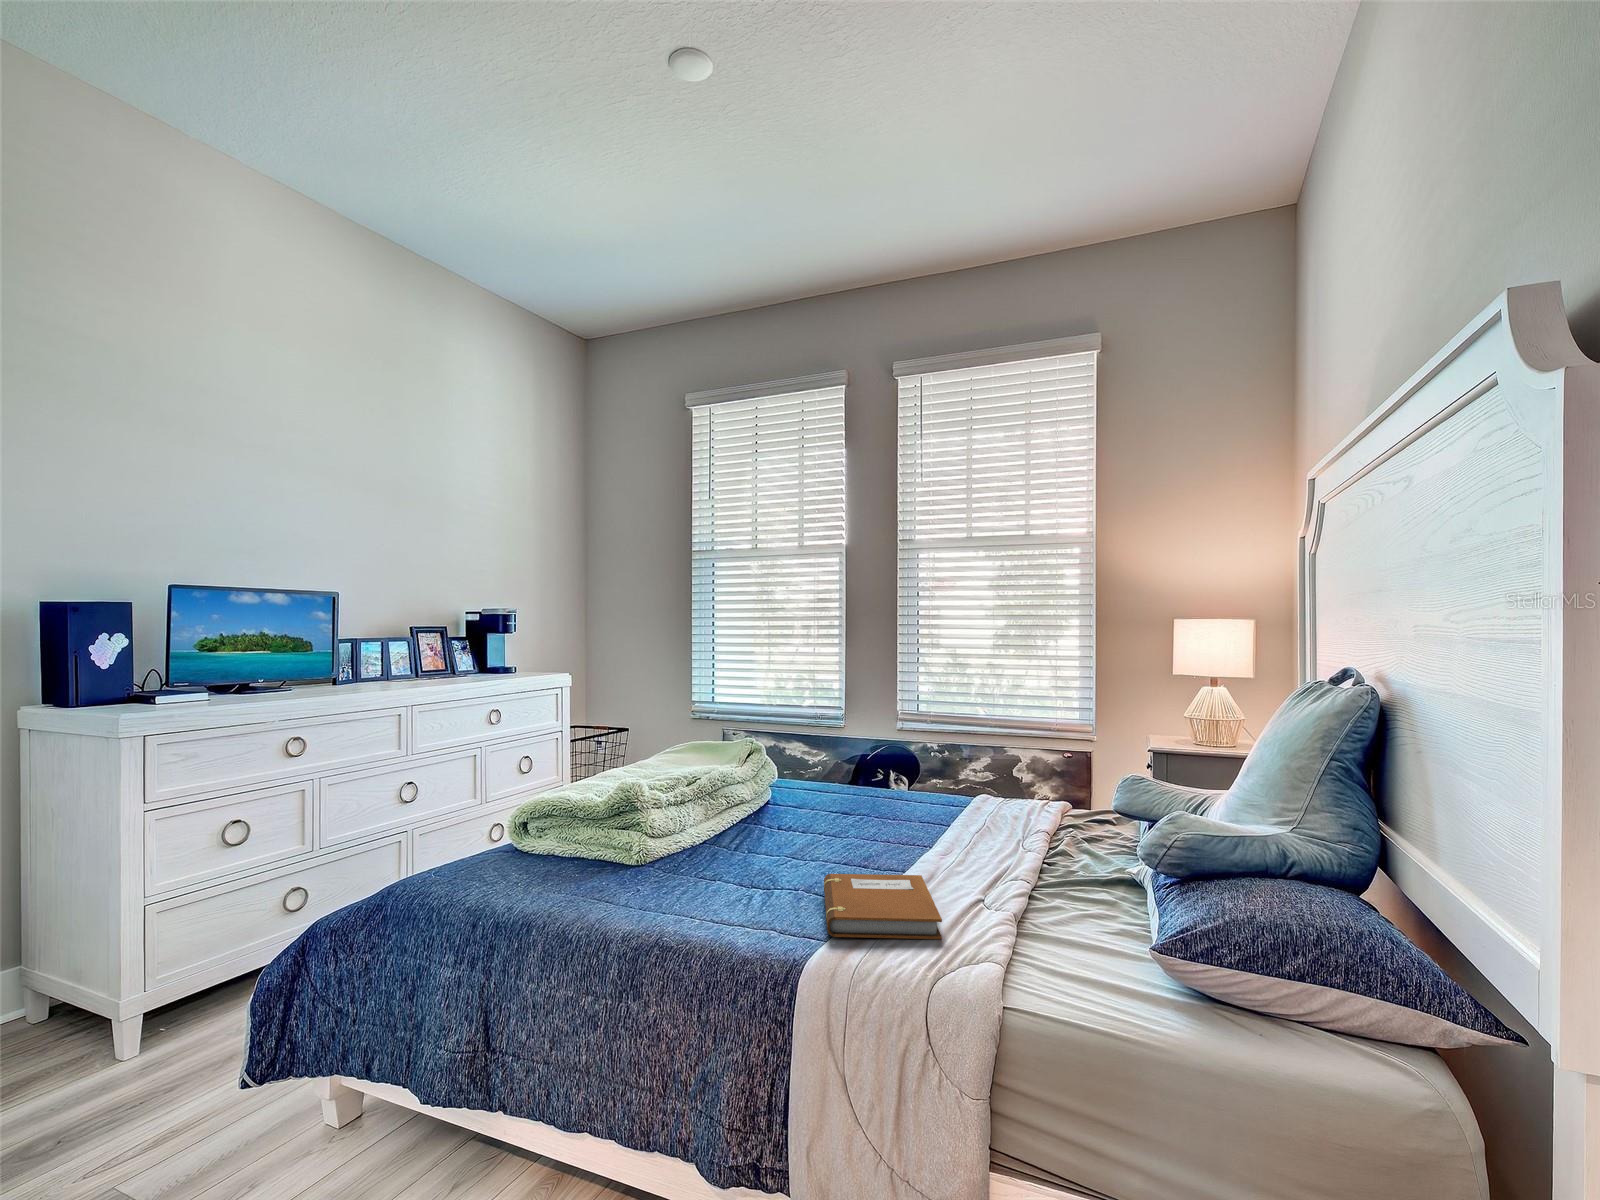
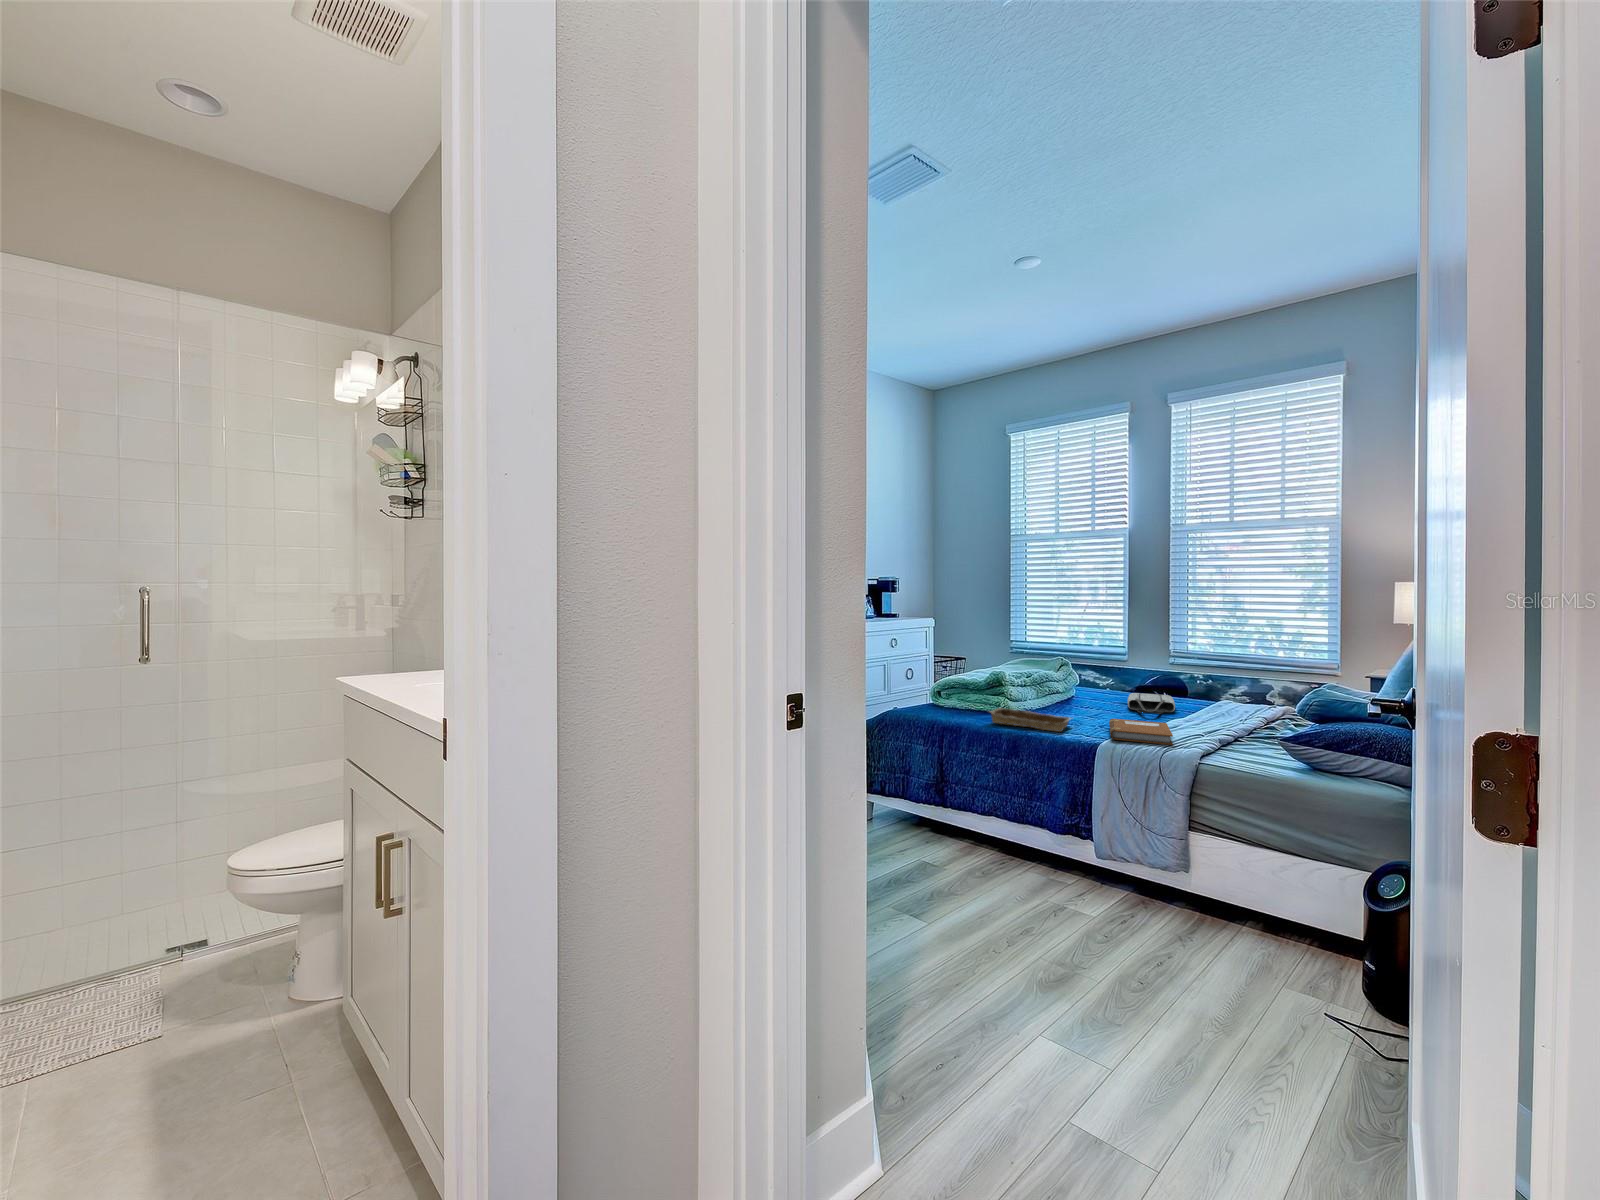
tote bag: none [851,796,923,842] -> present [1128,693,1175,714]
tray: none [589,862,760,920] -> present [991,708,1071,732]

